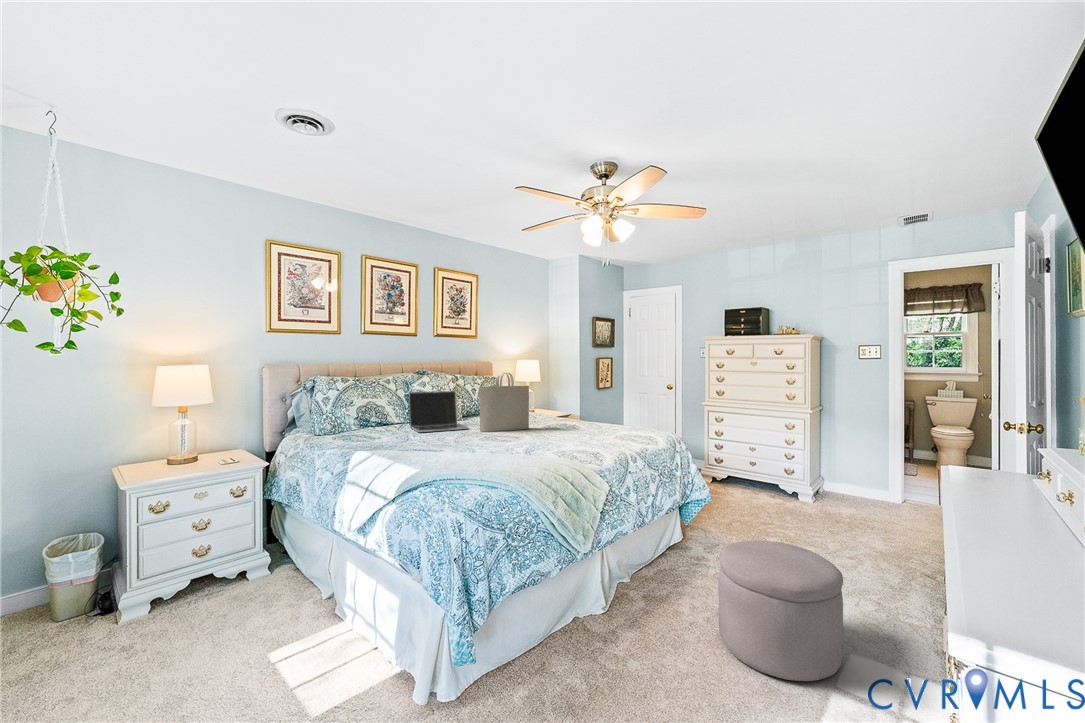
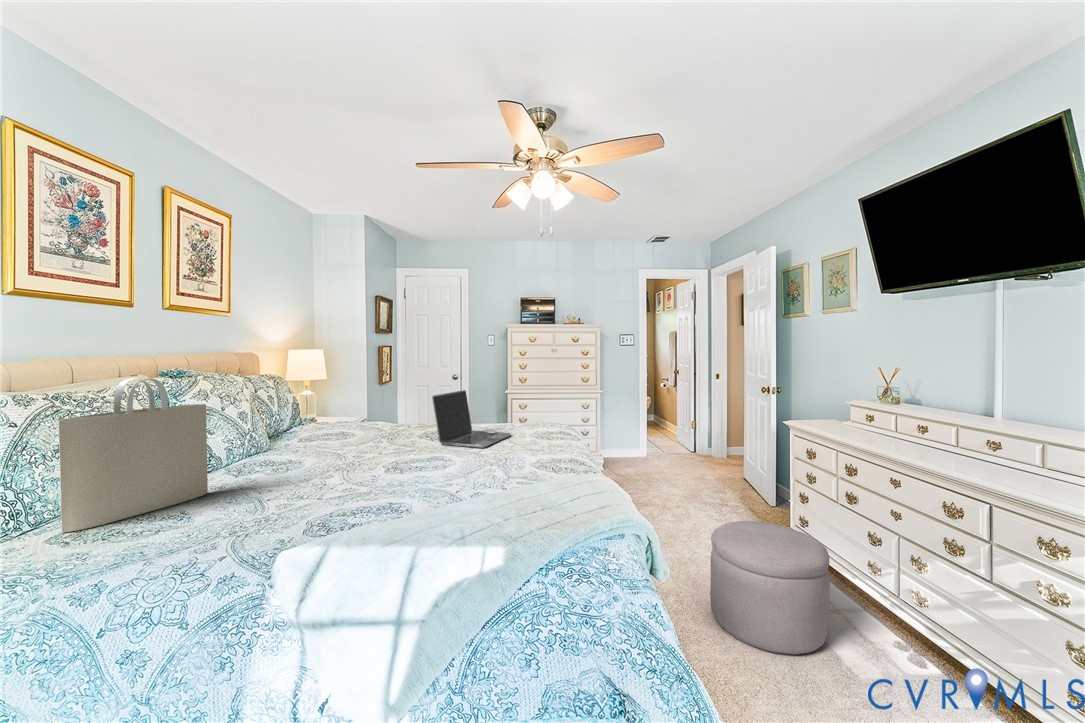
tote bag: present [480,372,529,432] -> present [59,378,208,533]
laptop: present [409,391,468,432] -> present [432,390,511,448]

